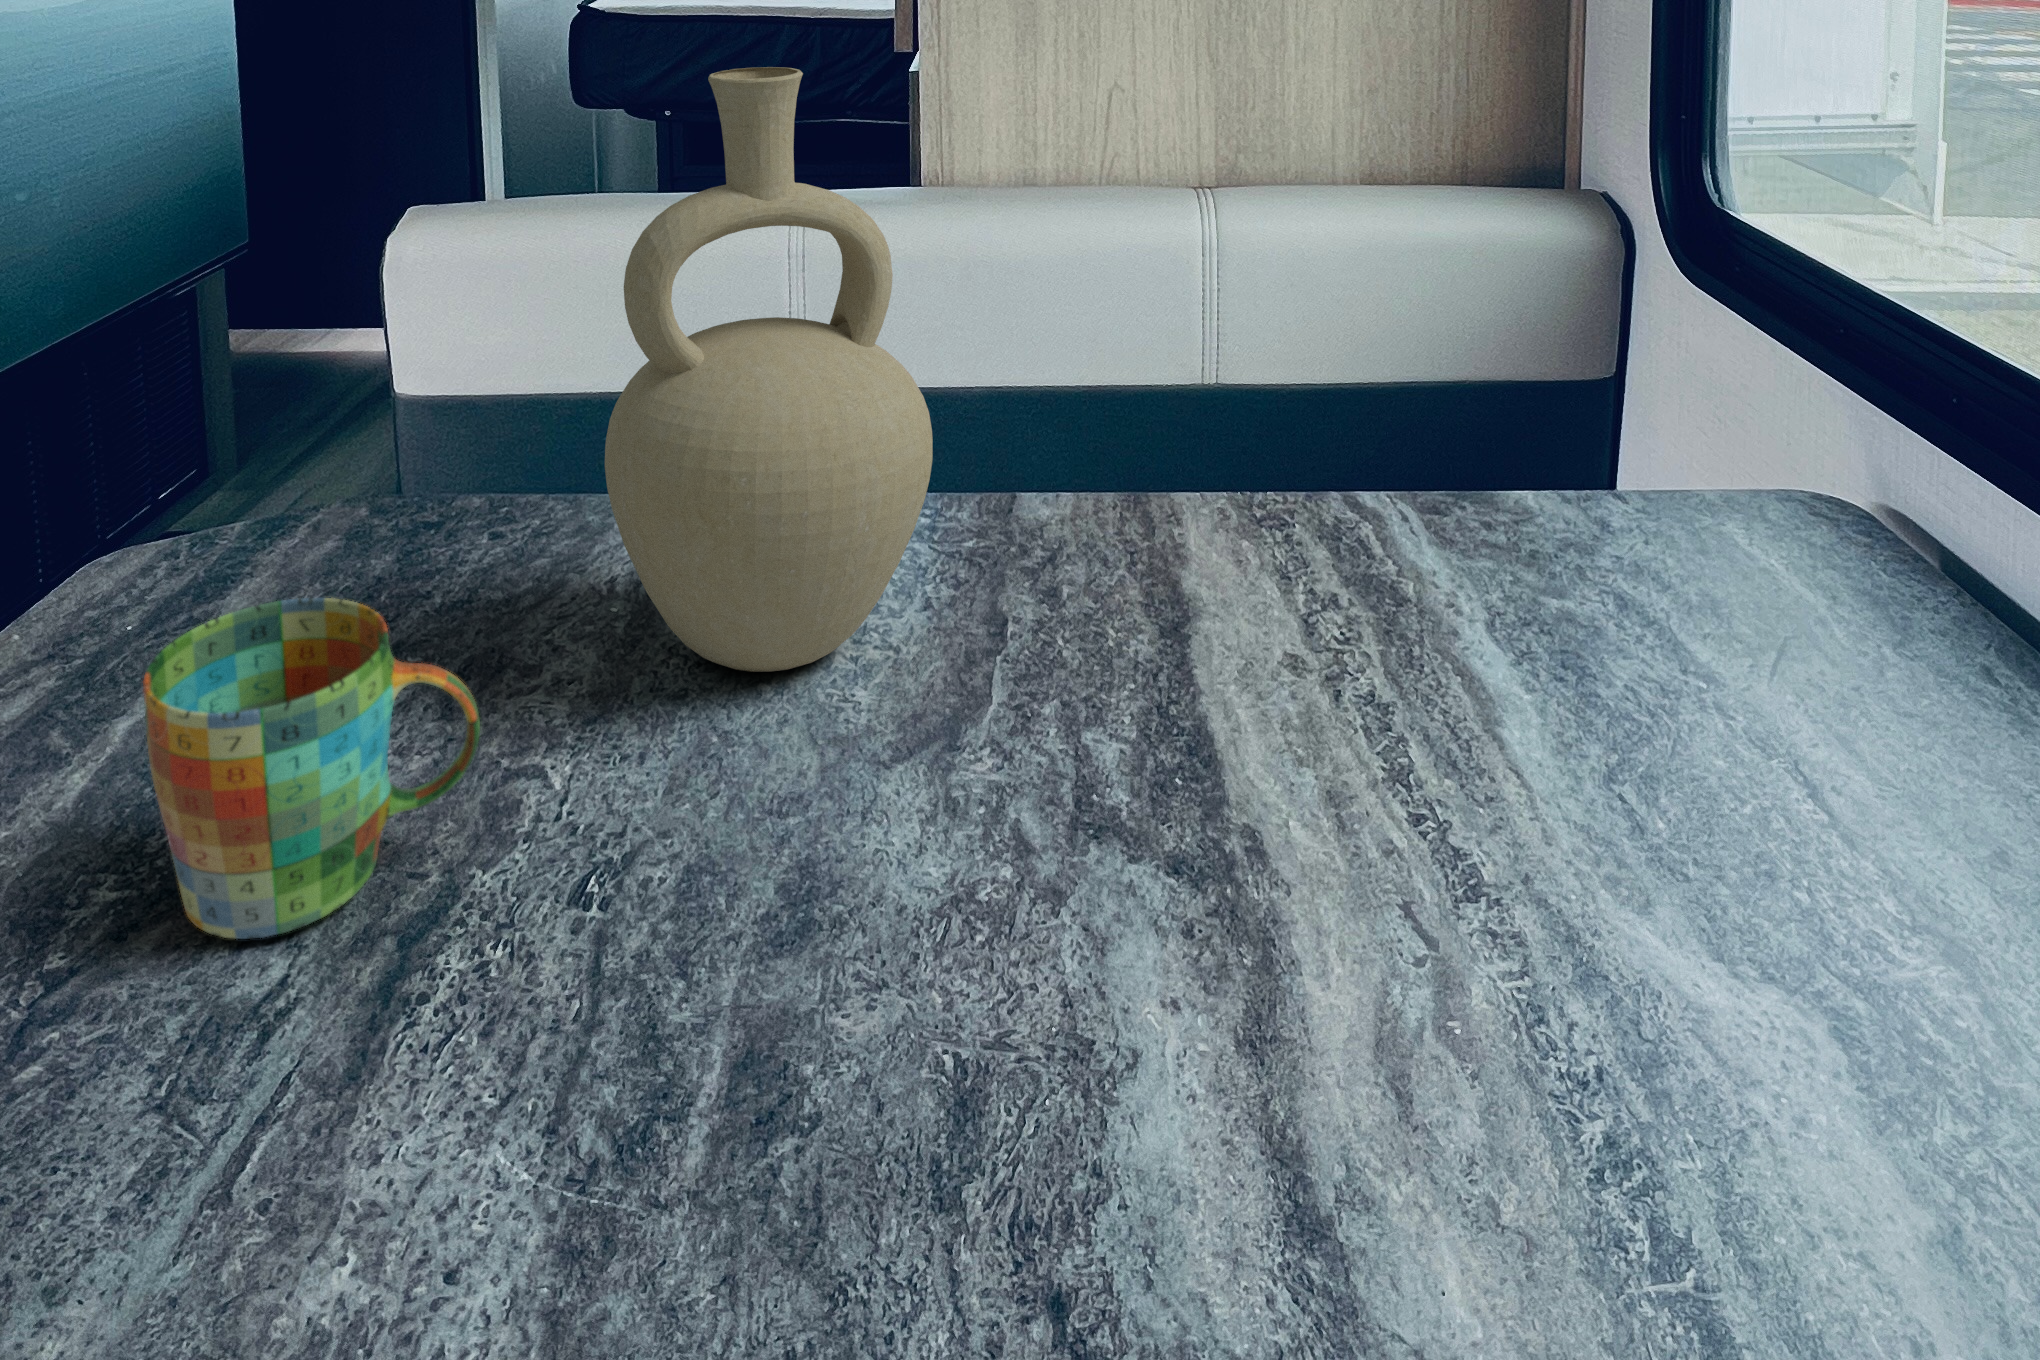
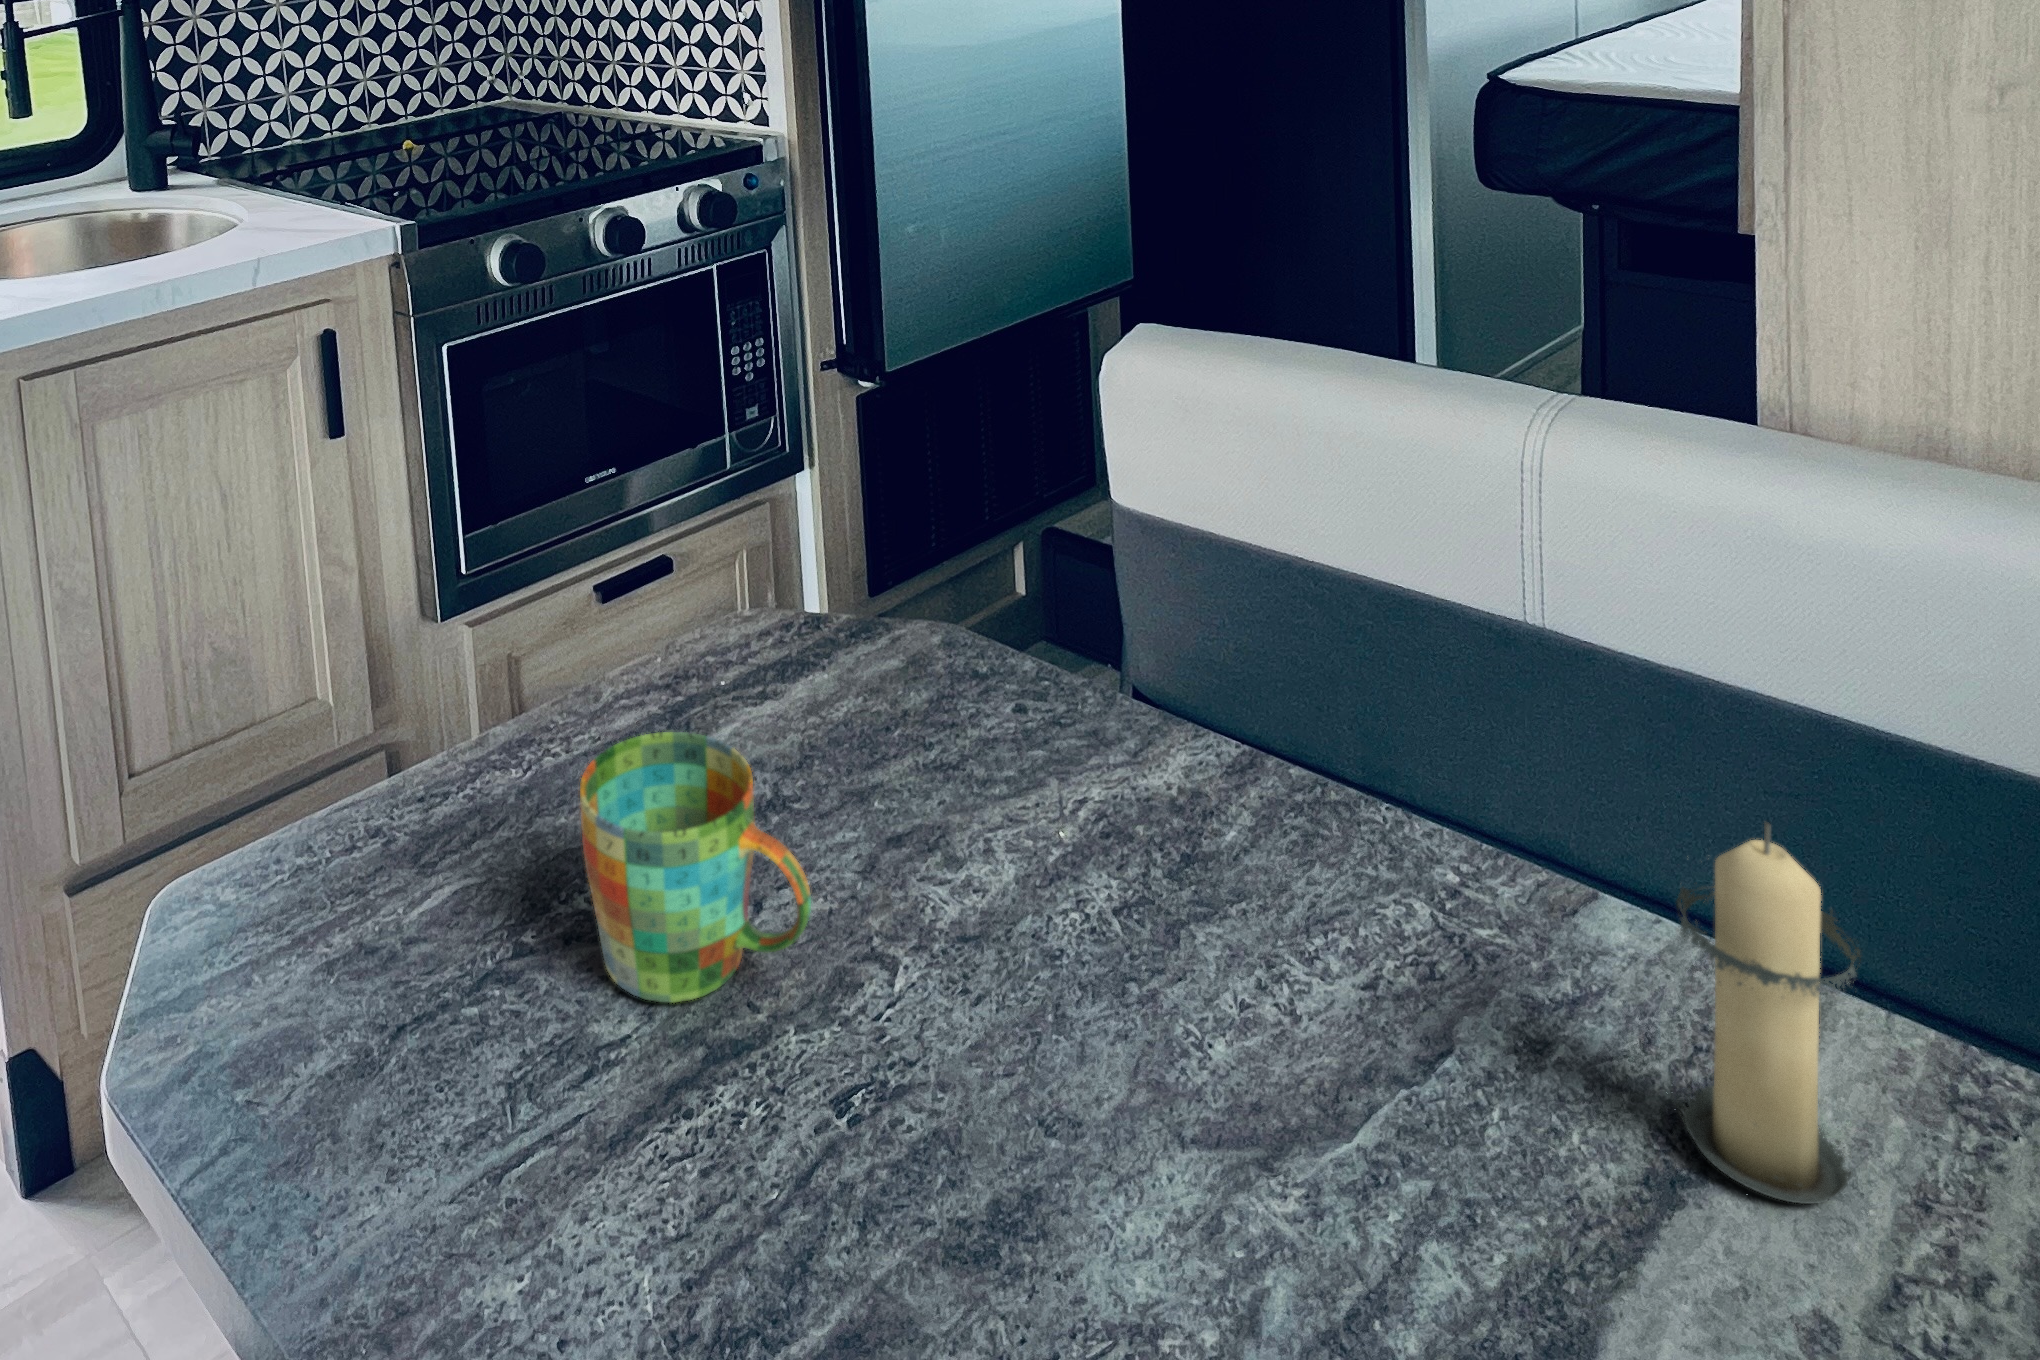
vase: present [605,67,933,672] -> none [1009,366,1359,987]
candle: none [1141,331,1273,615] -> present [1673,822,1861,1204]

